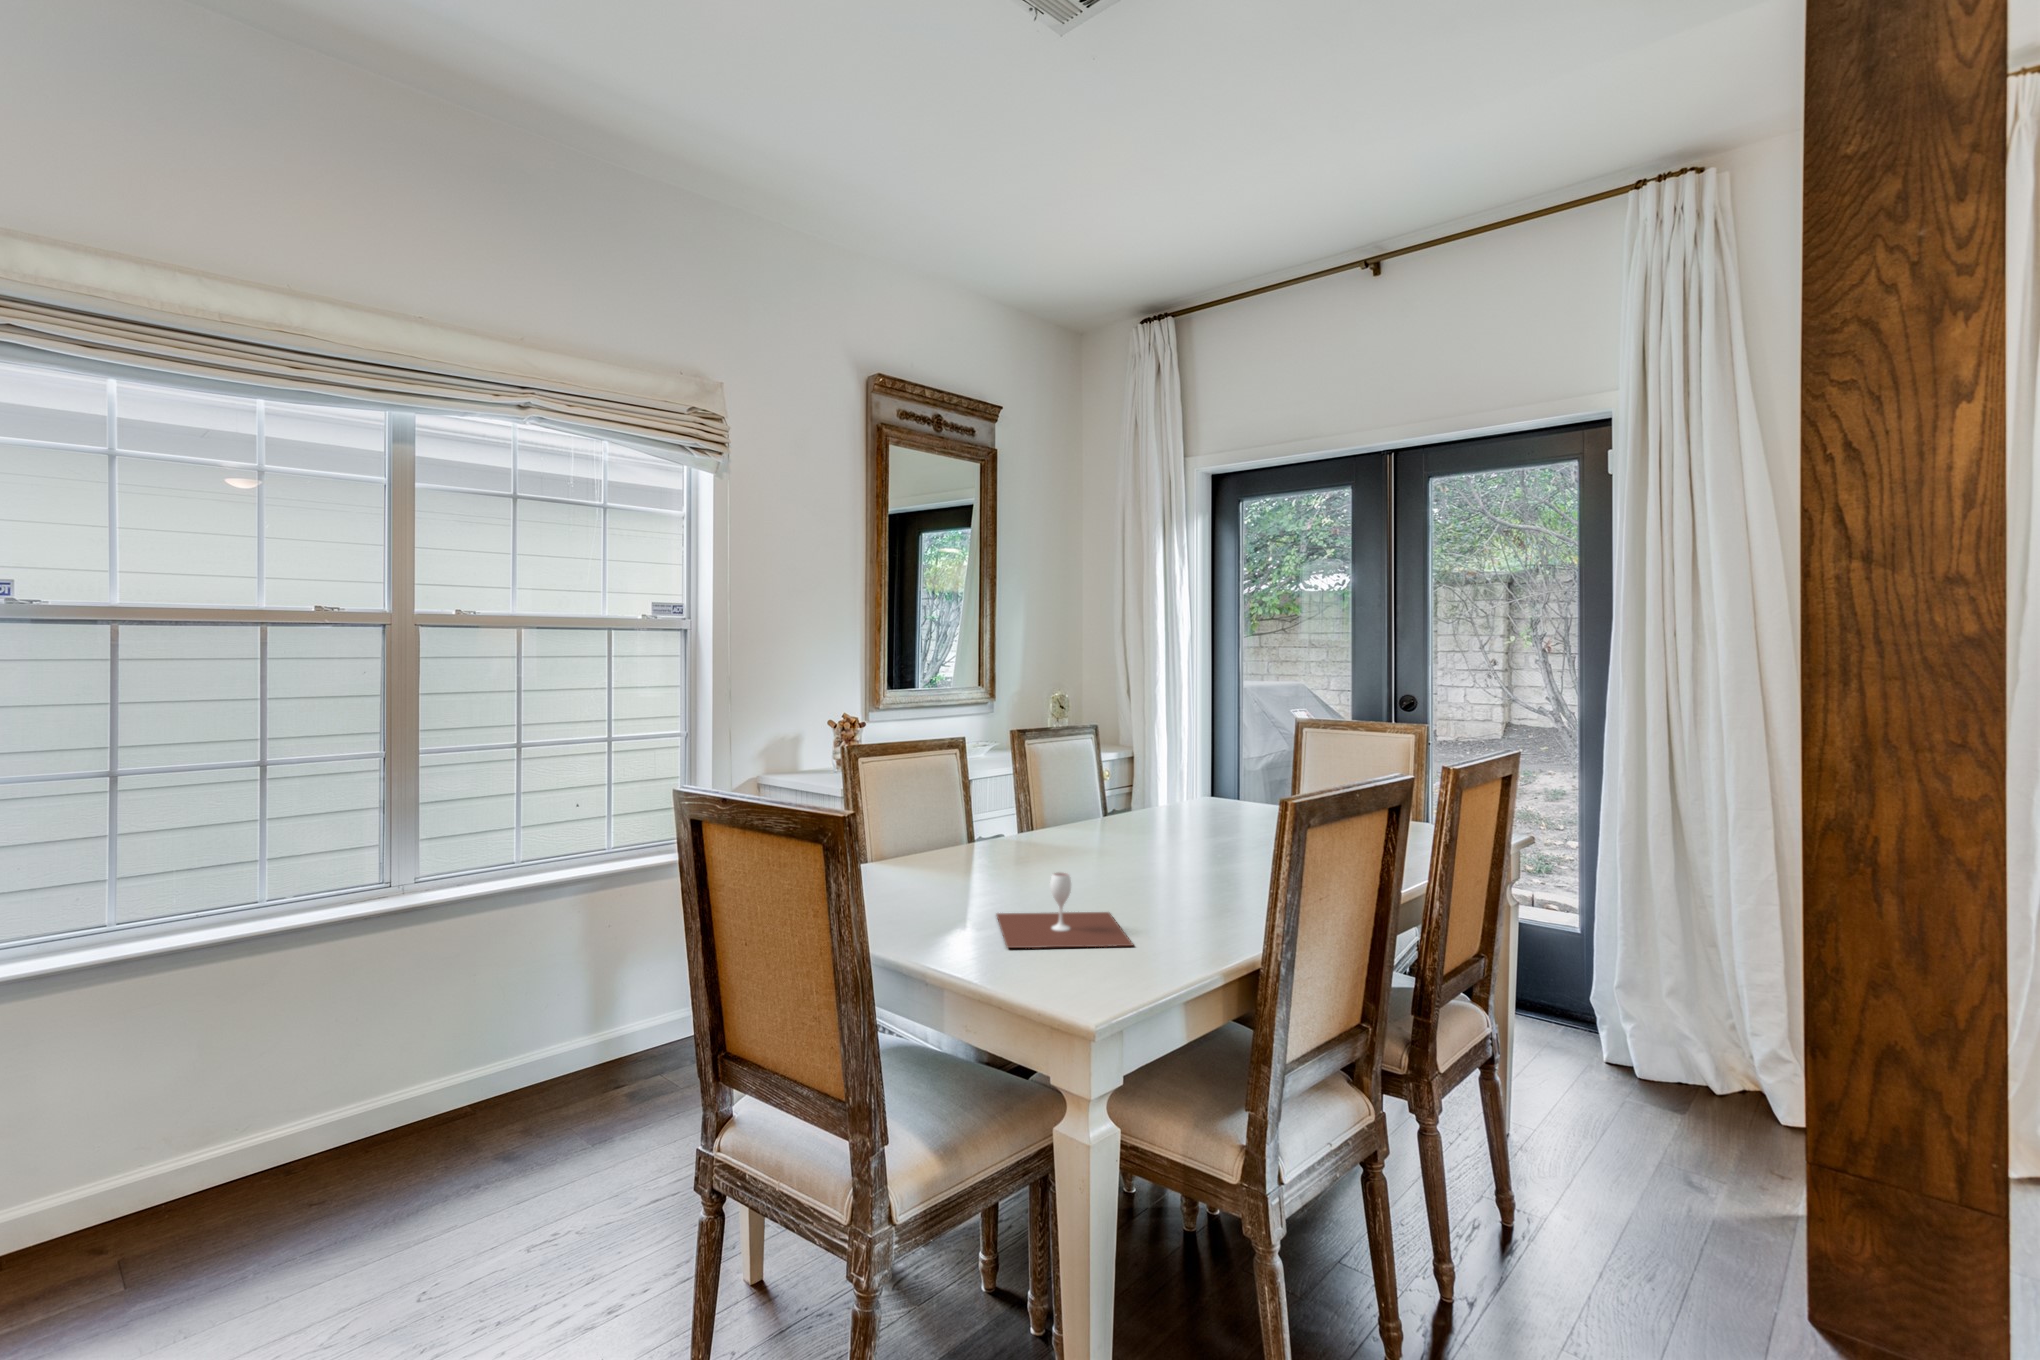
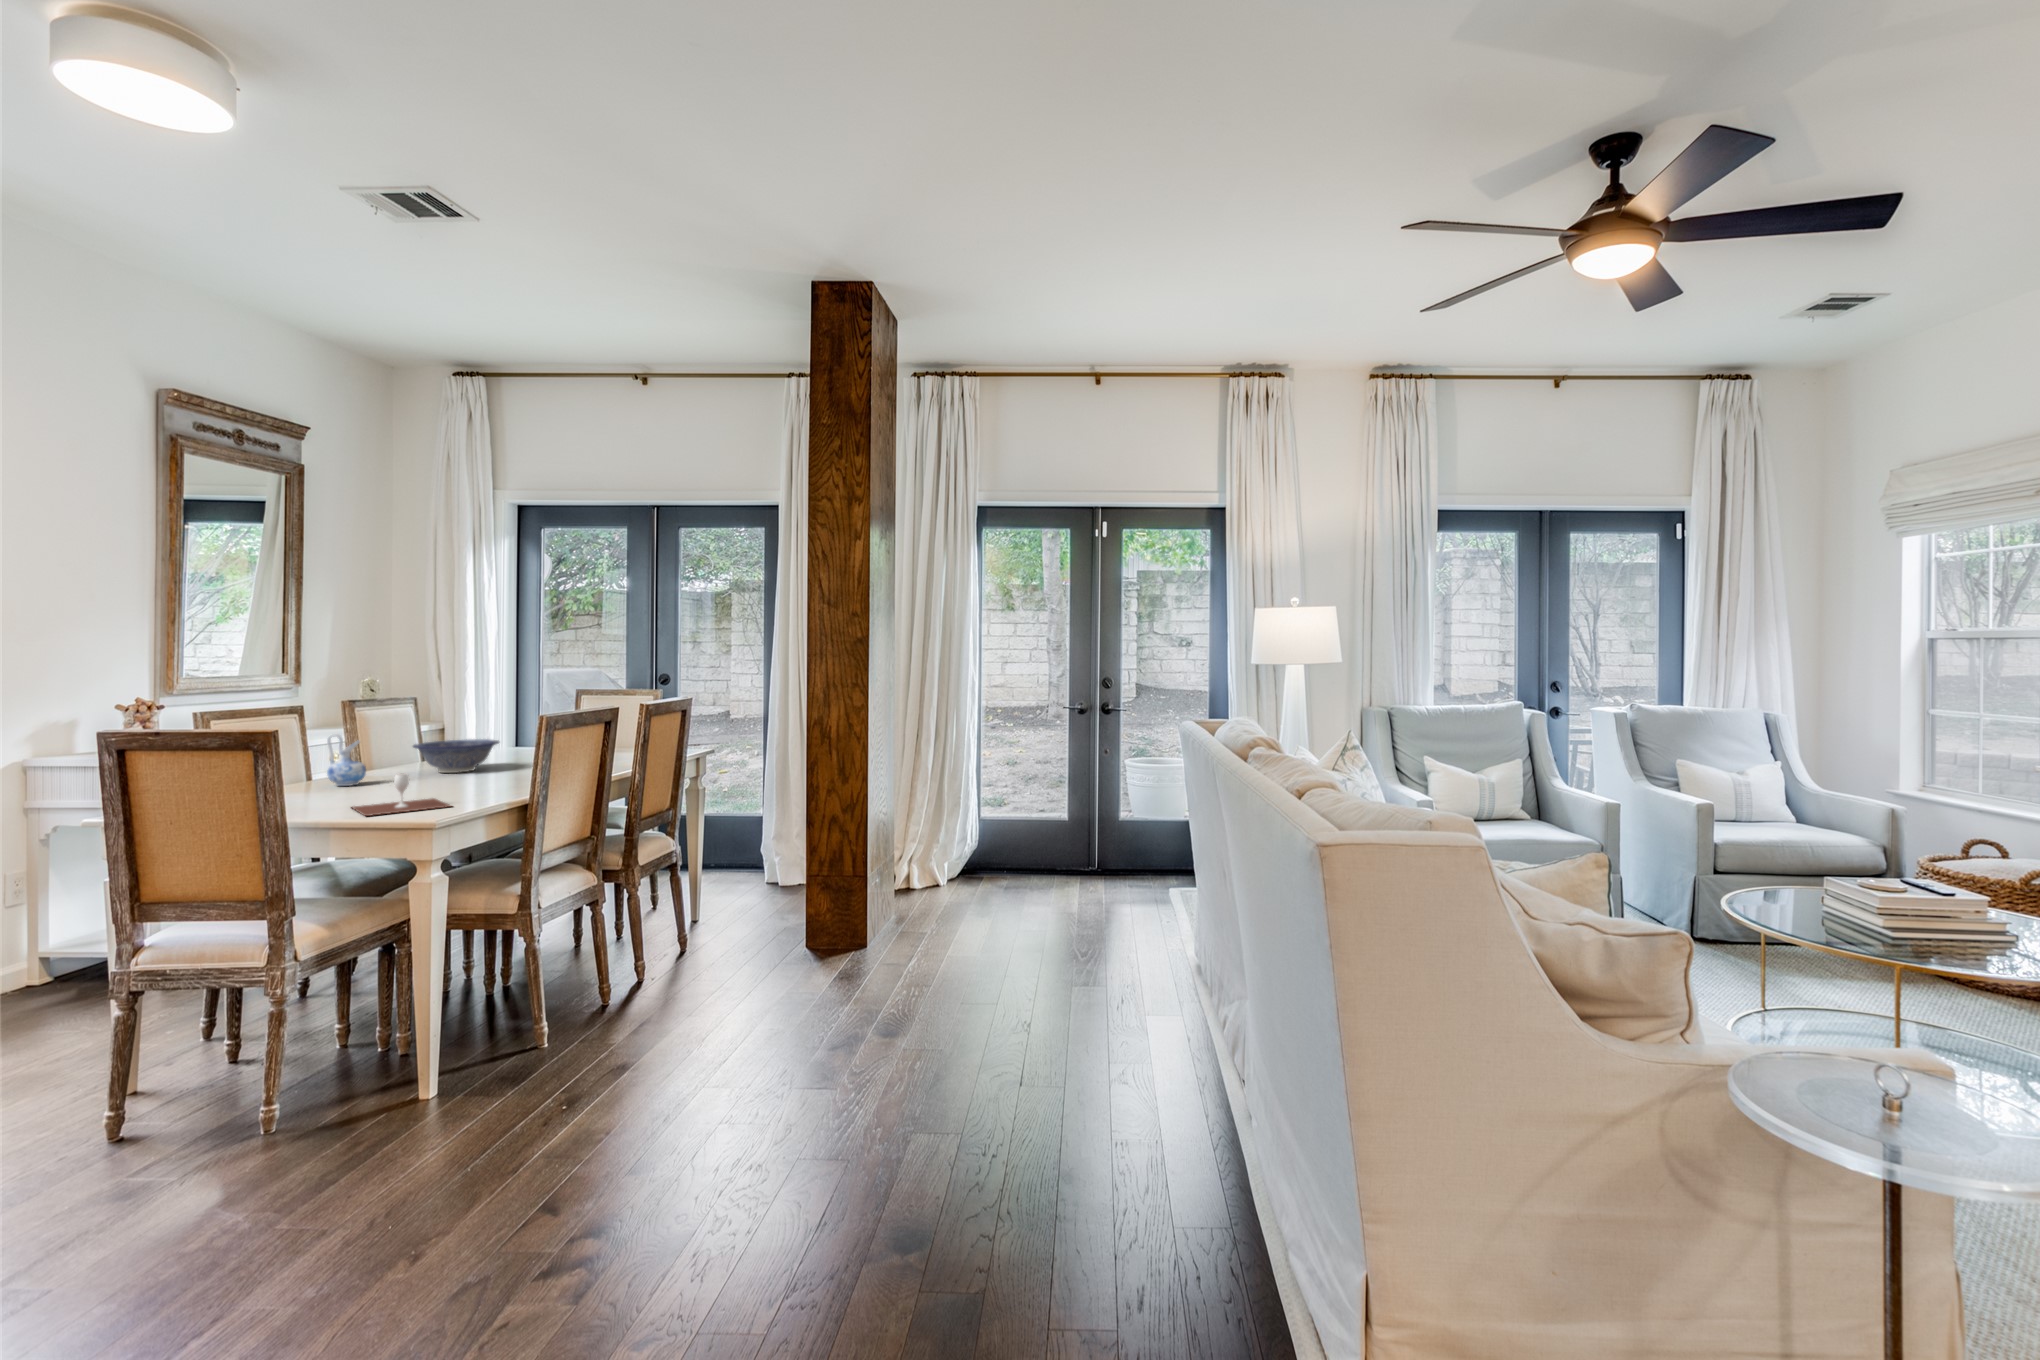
ceramic pitcher: none [988,781,1032,857] -> present [327,734,366,786]
decorative bowl: none [1089,794,1199,848] -> present [413,739,499,773]

